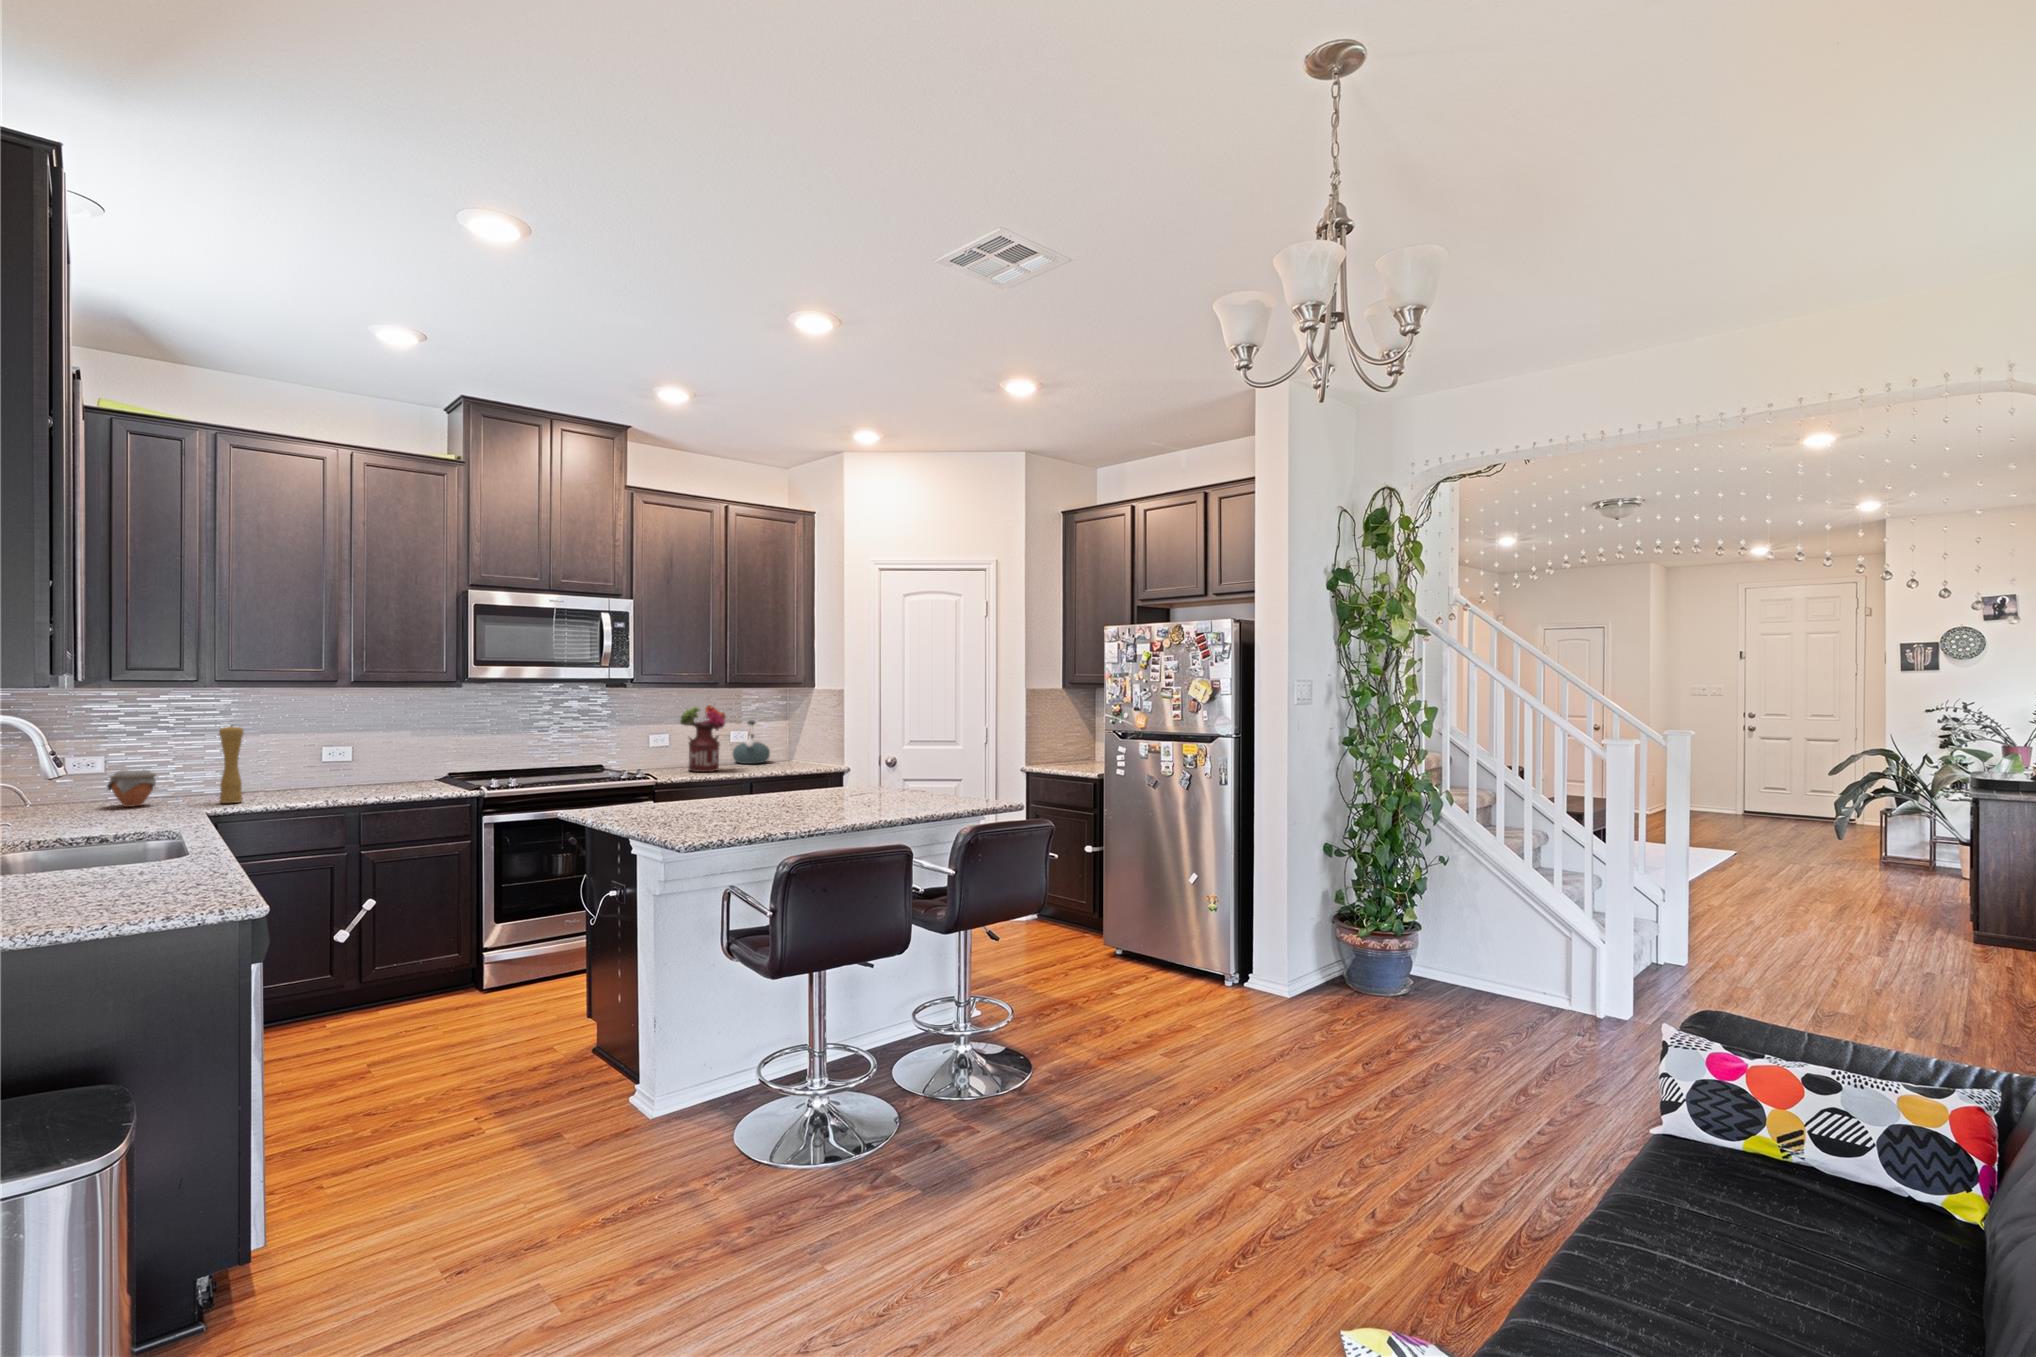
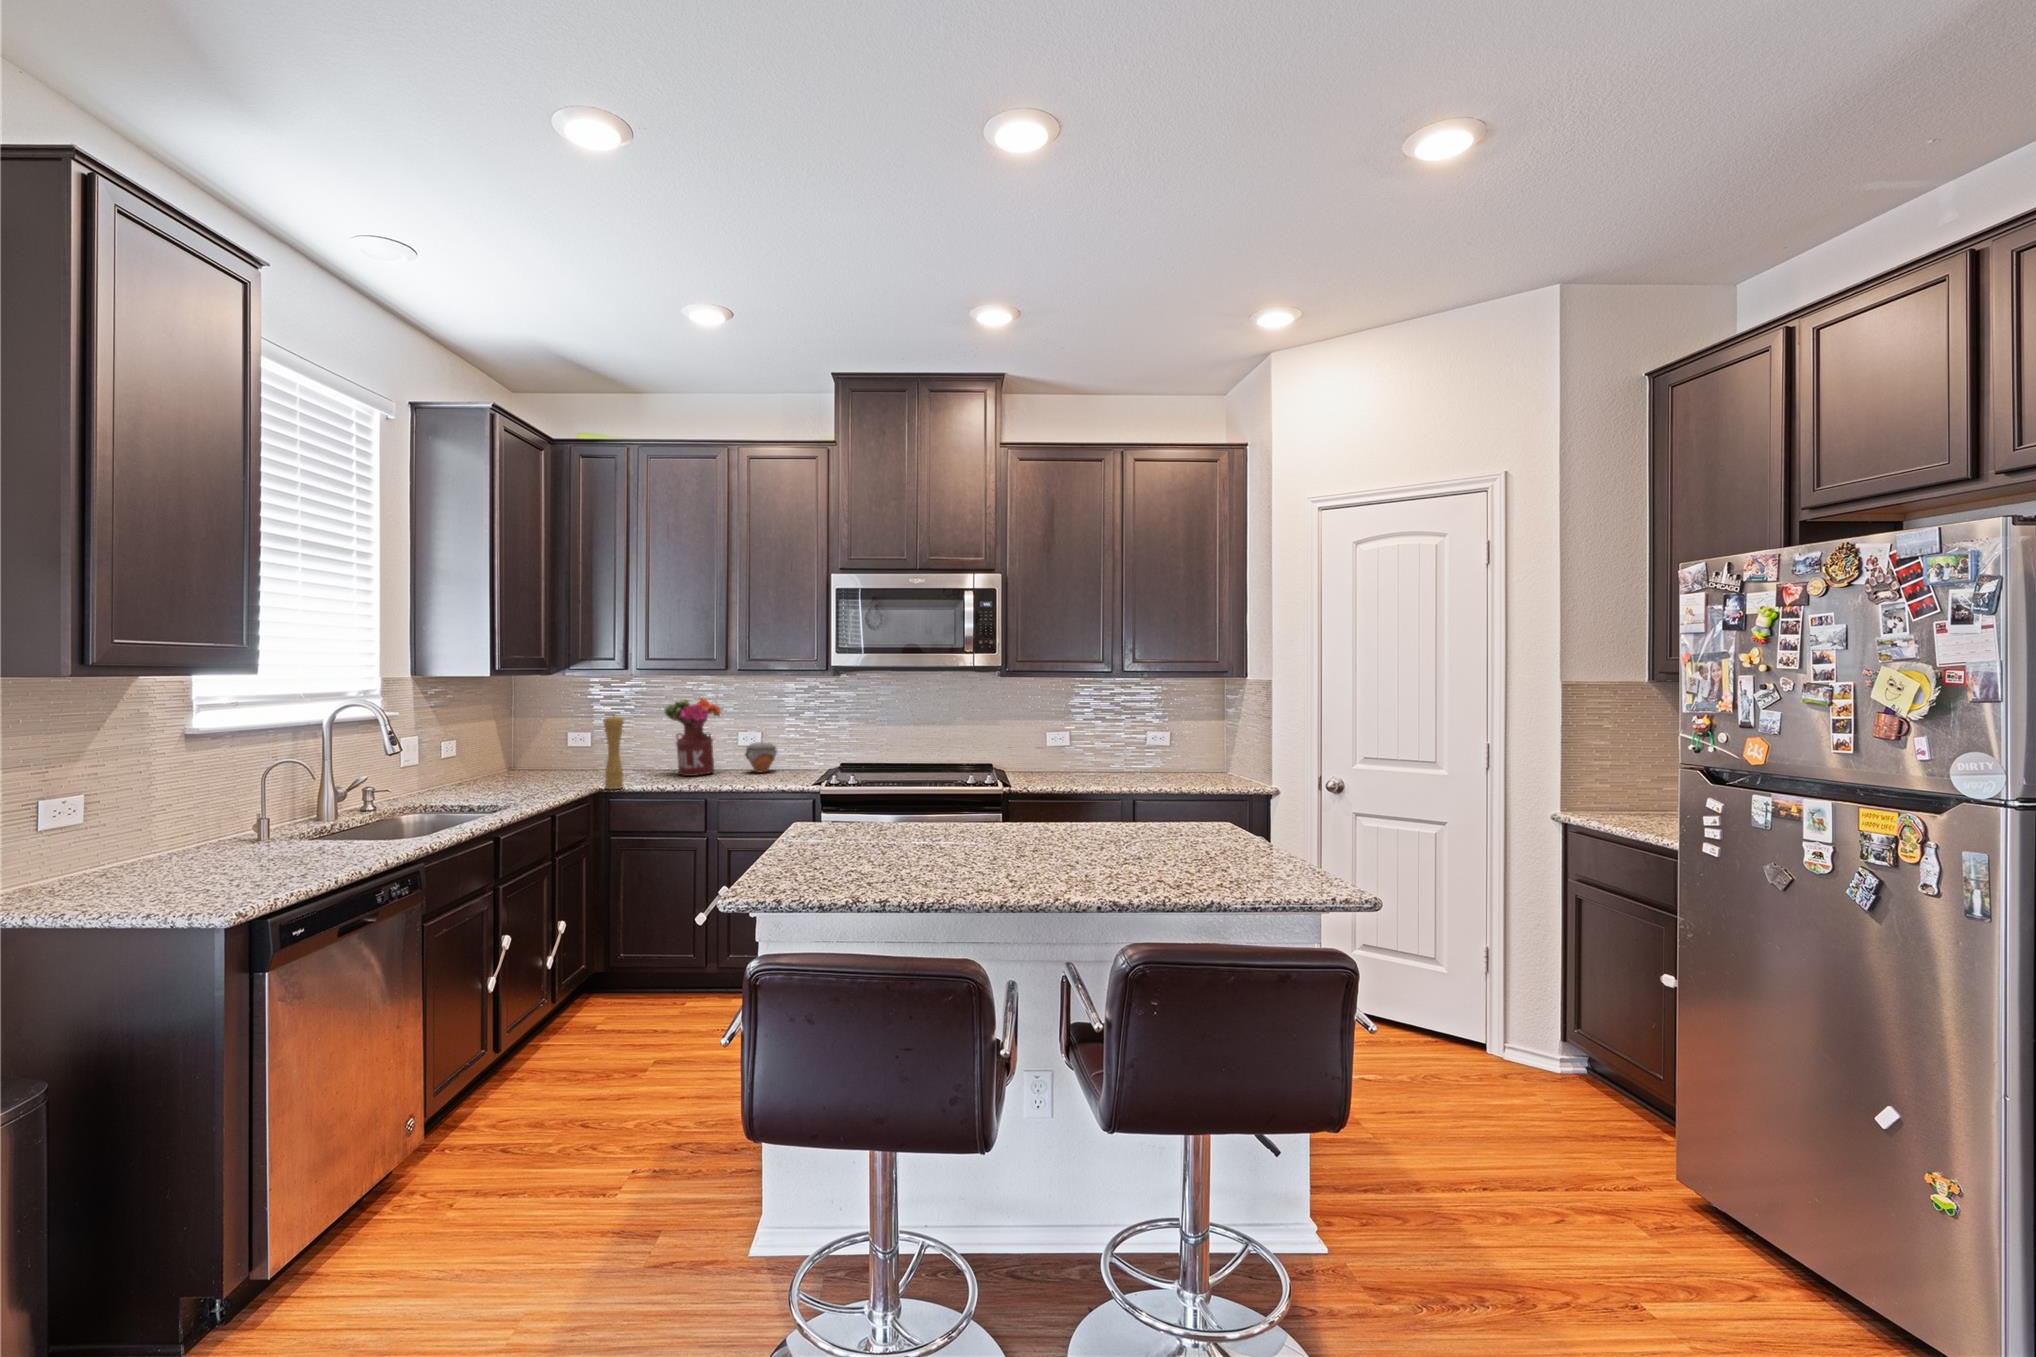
flower arrangement: present [680,705,726,772] -> present [664,698,721,776]
kettle: present [733,721,770,764] -> none [1144,719,1190,773]
jar: present [108,770,156,807] -> present [745,742,777,773]

